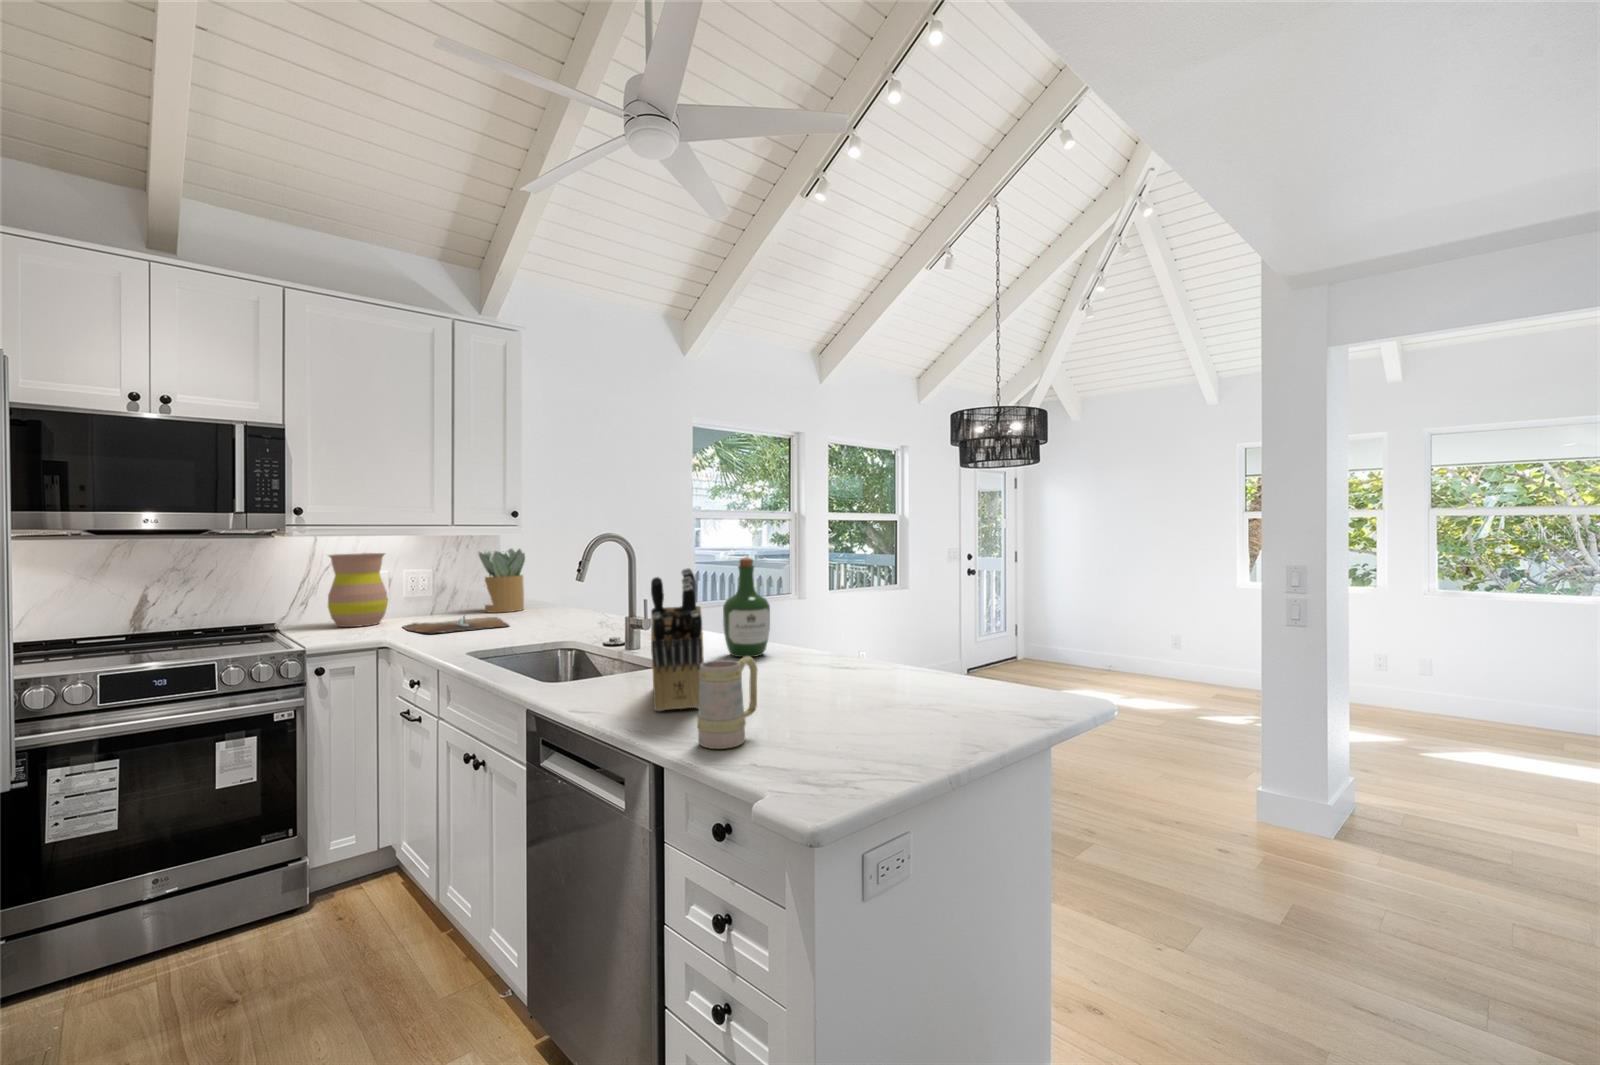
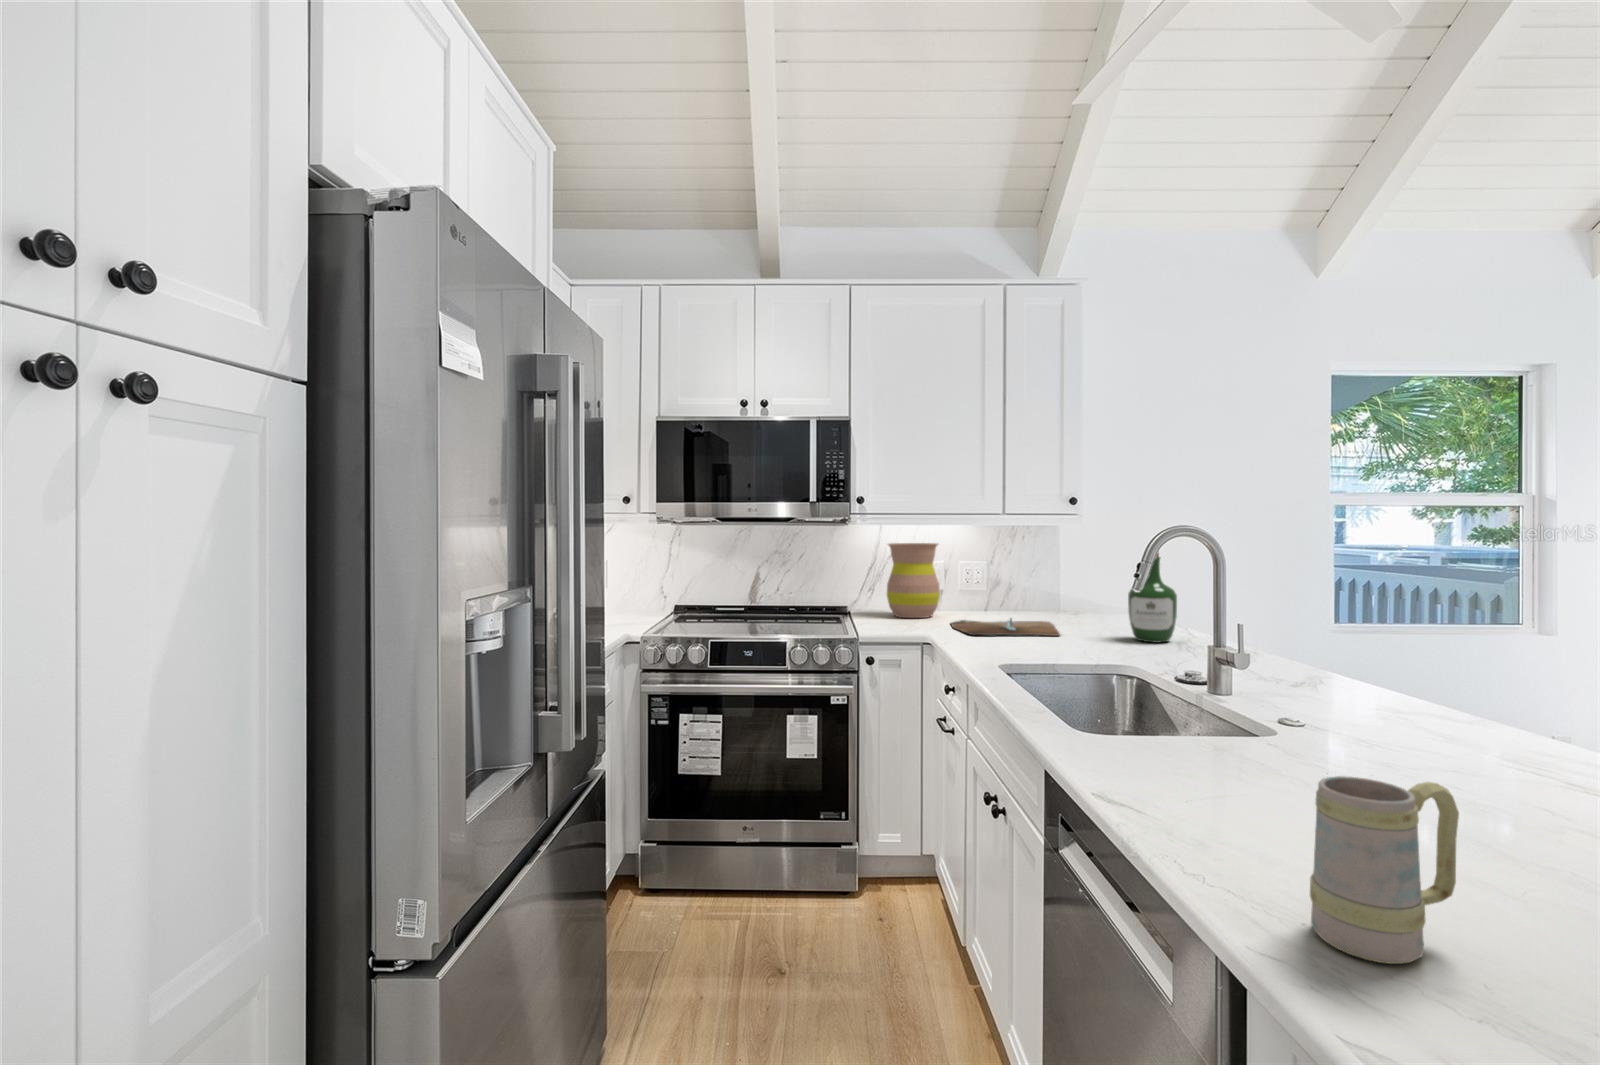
potted plant: present [478,549,525,613] -> none [1033,542,1086,616]
wine bottle: present [723,558,770,657] -> present [1128,552,1177,642]
knife block: present [651,568,704,711] -> none [1226,593,1332,839]

